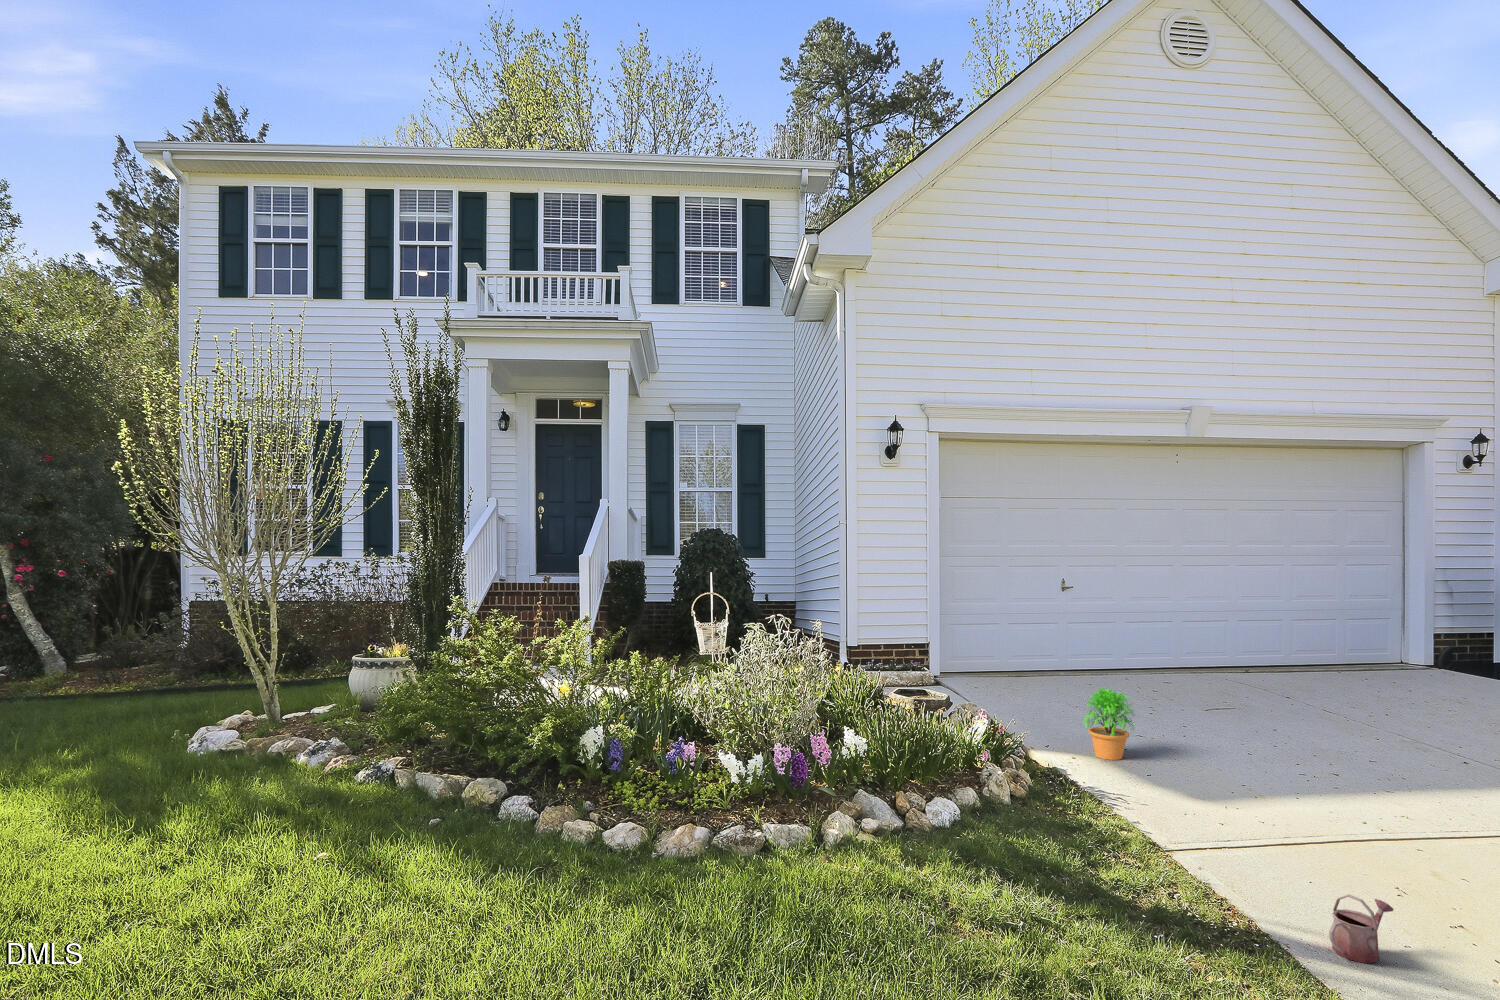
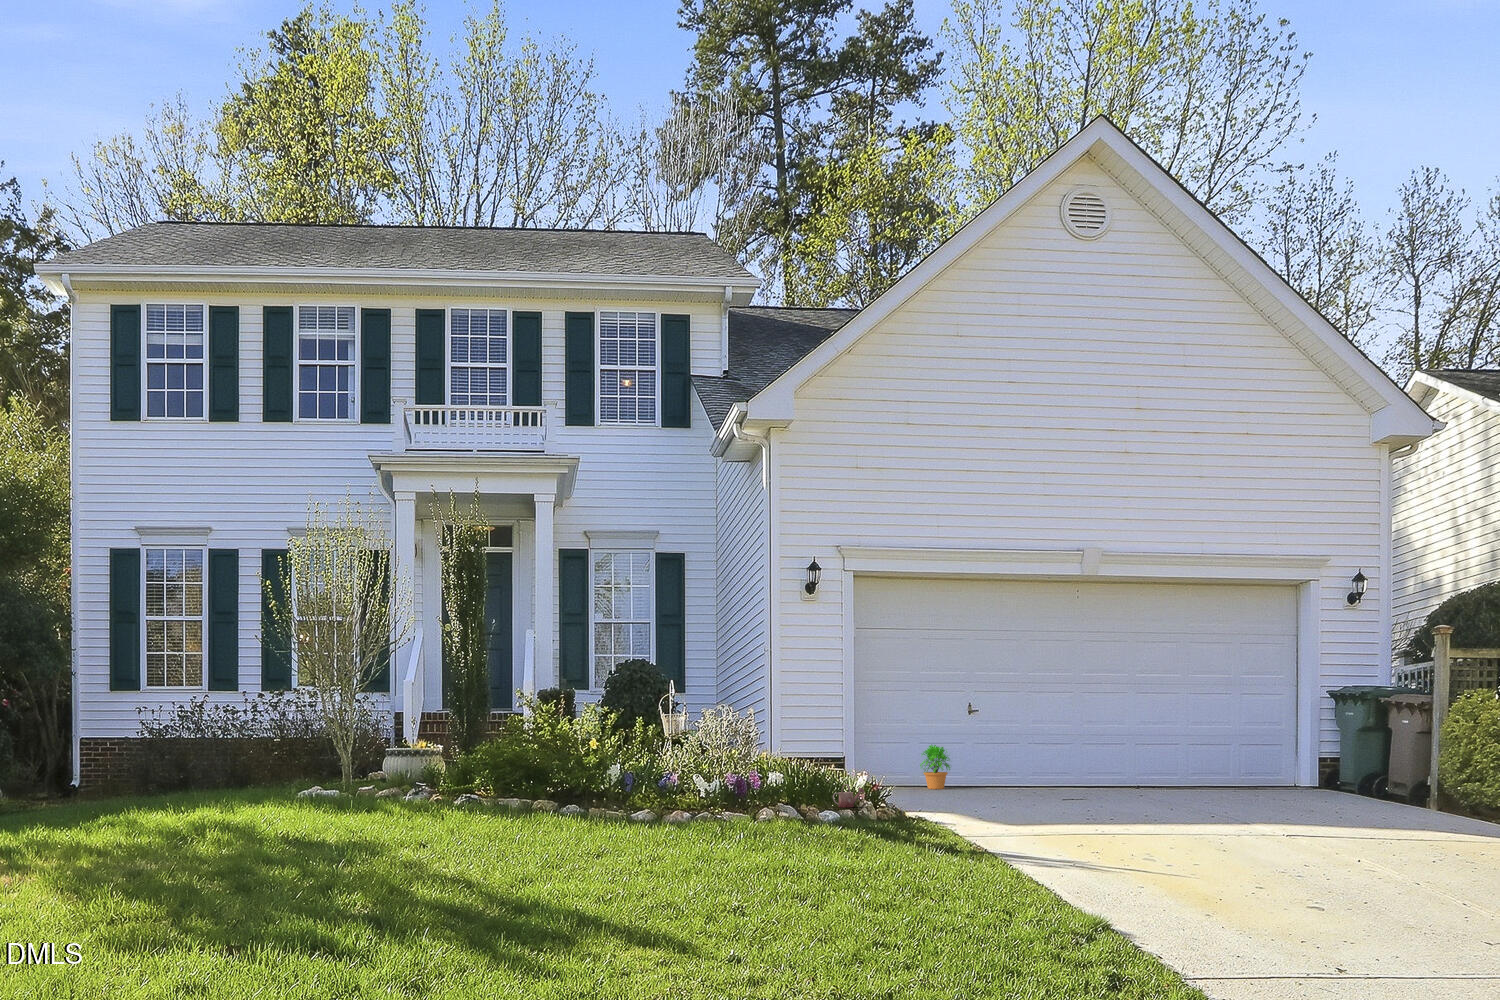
watering can: present [1329,894,1393,963] -> present [833,784,864,807]

